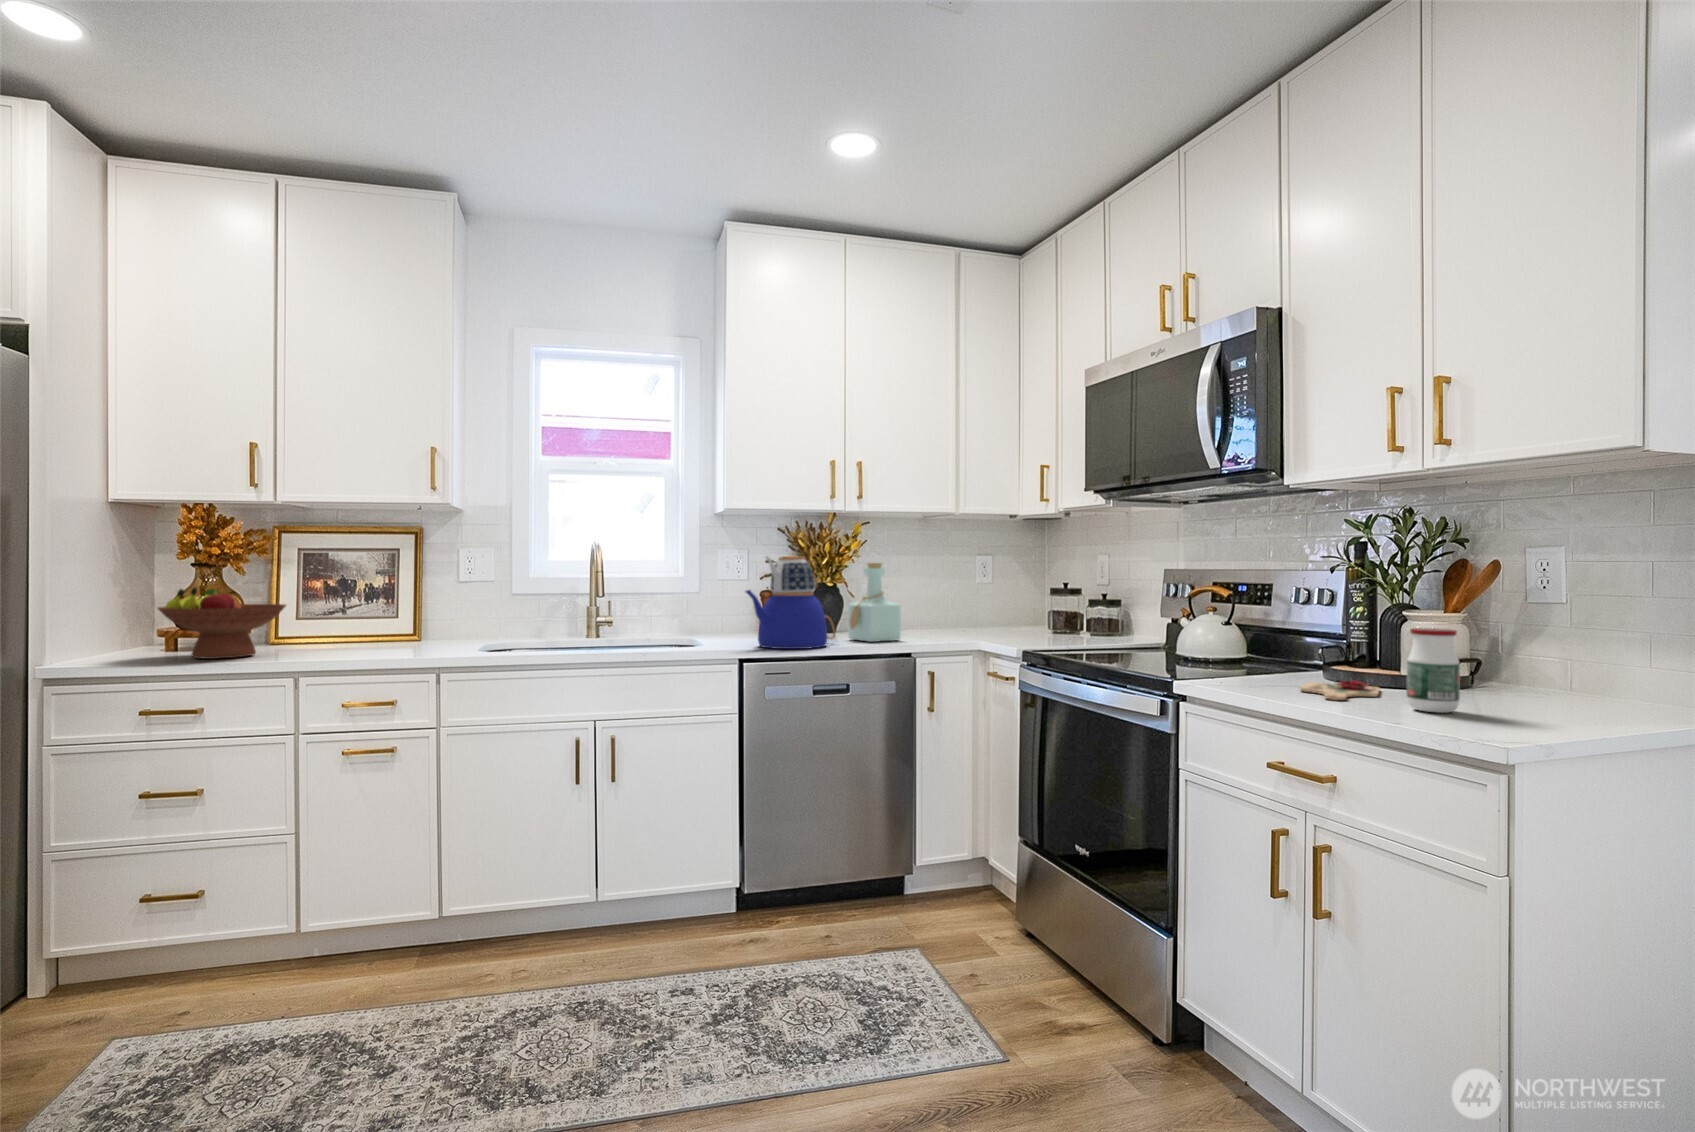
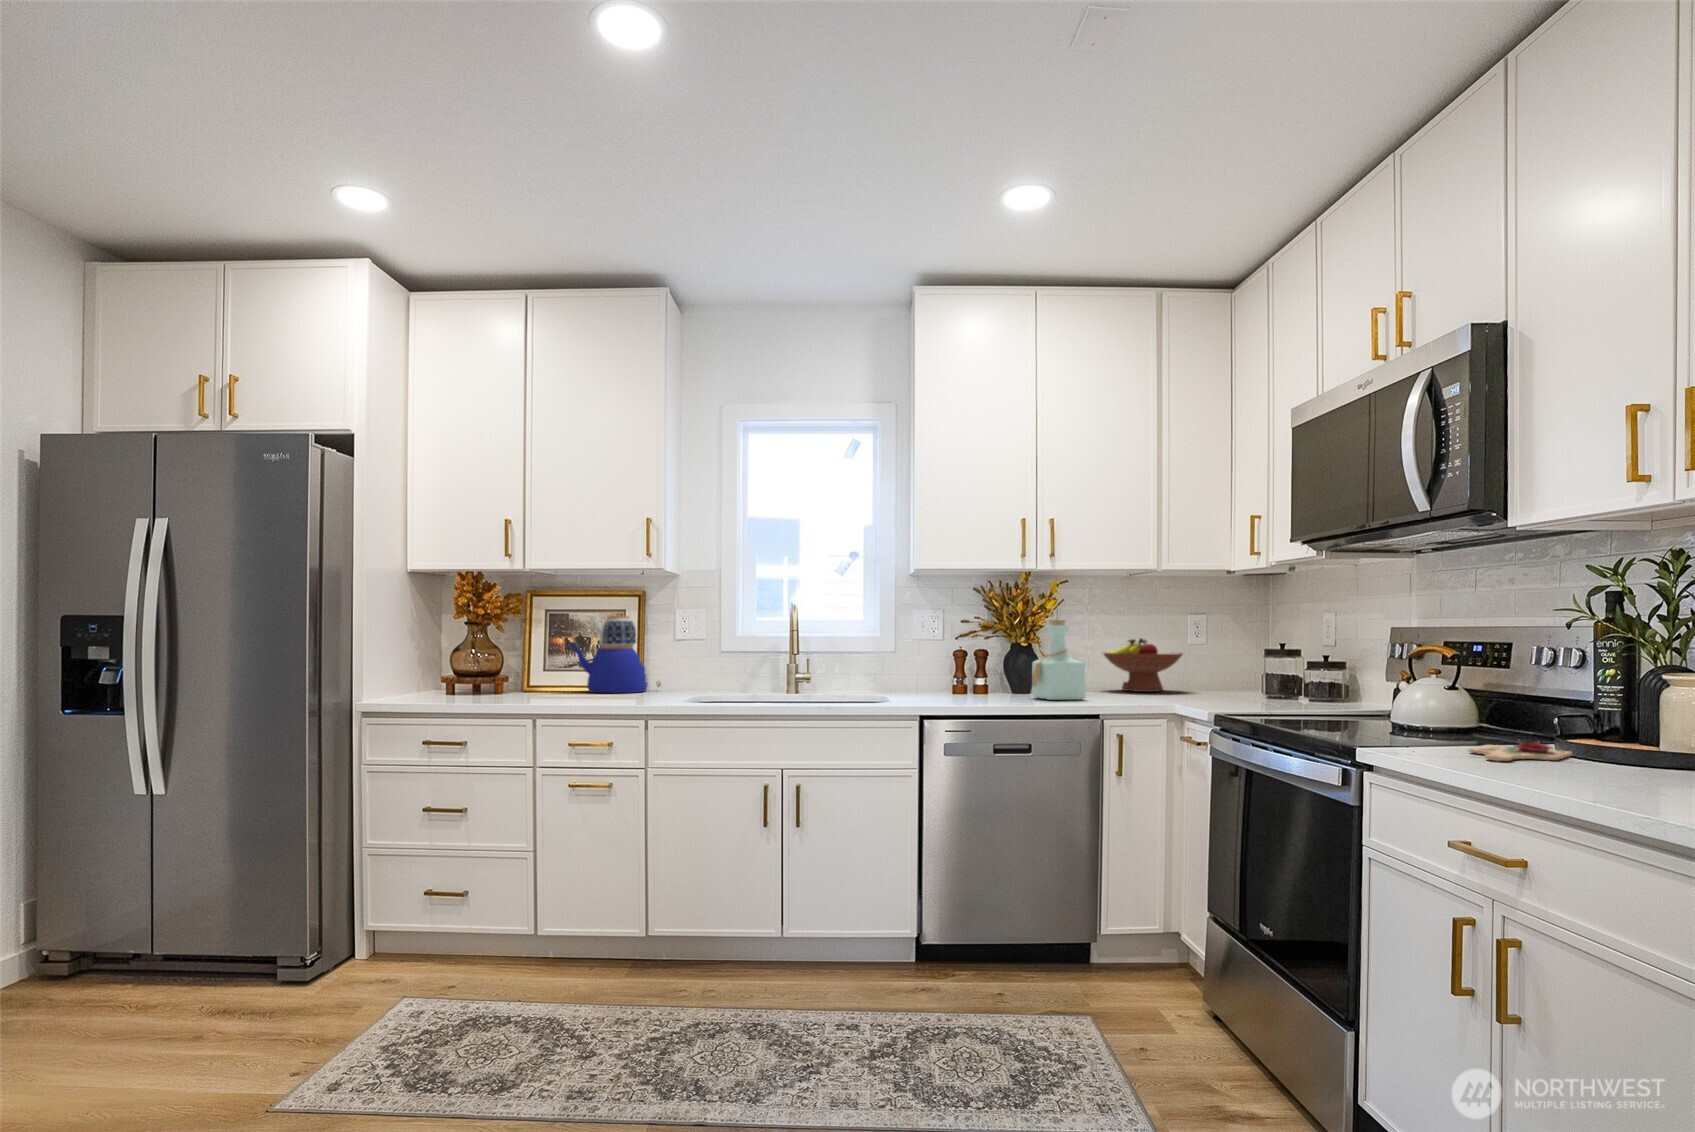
teapot: present [746,555,835,649] -> present [570,615,661,693]
fruit bowl: present [158,588,286,659] -> present [1104,638,1183,692]
jar: present [1407,628,1460,713] -> none [1567,682,1632,775]

